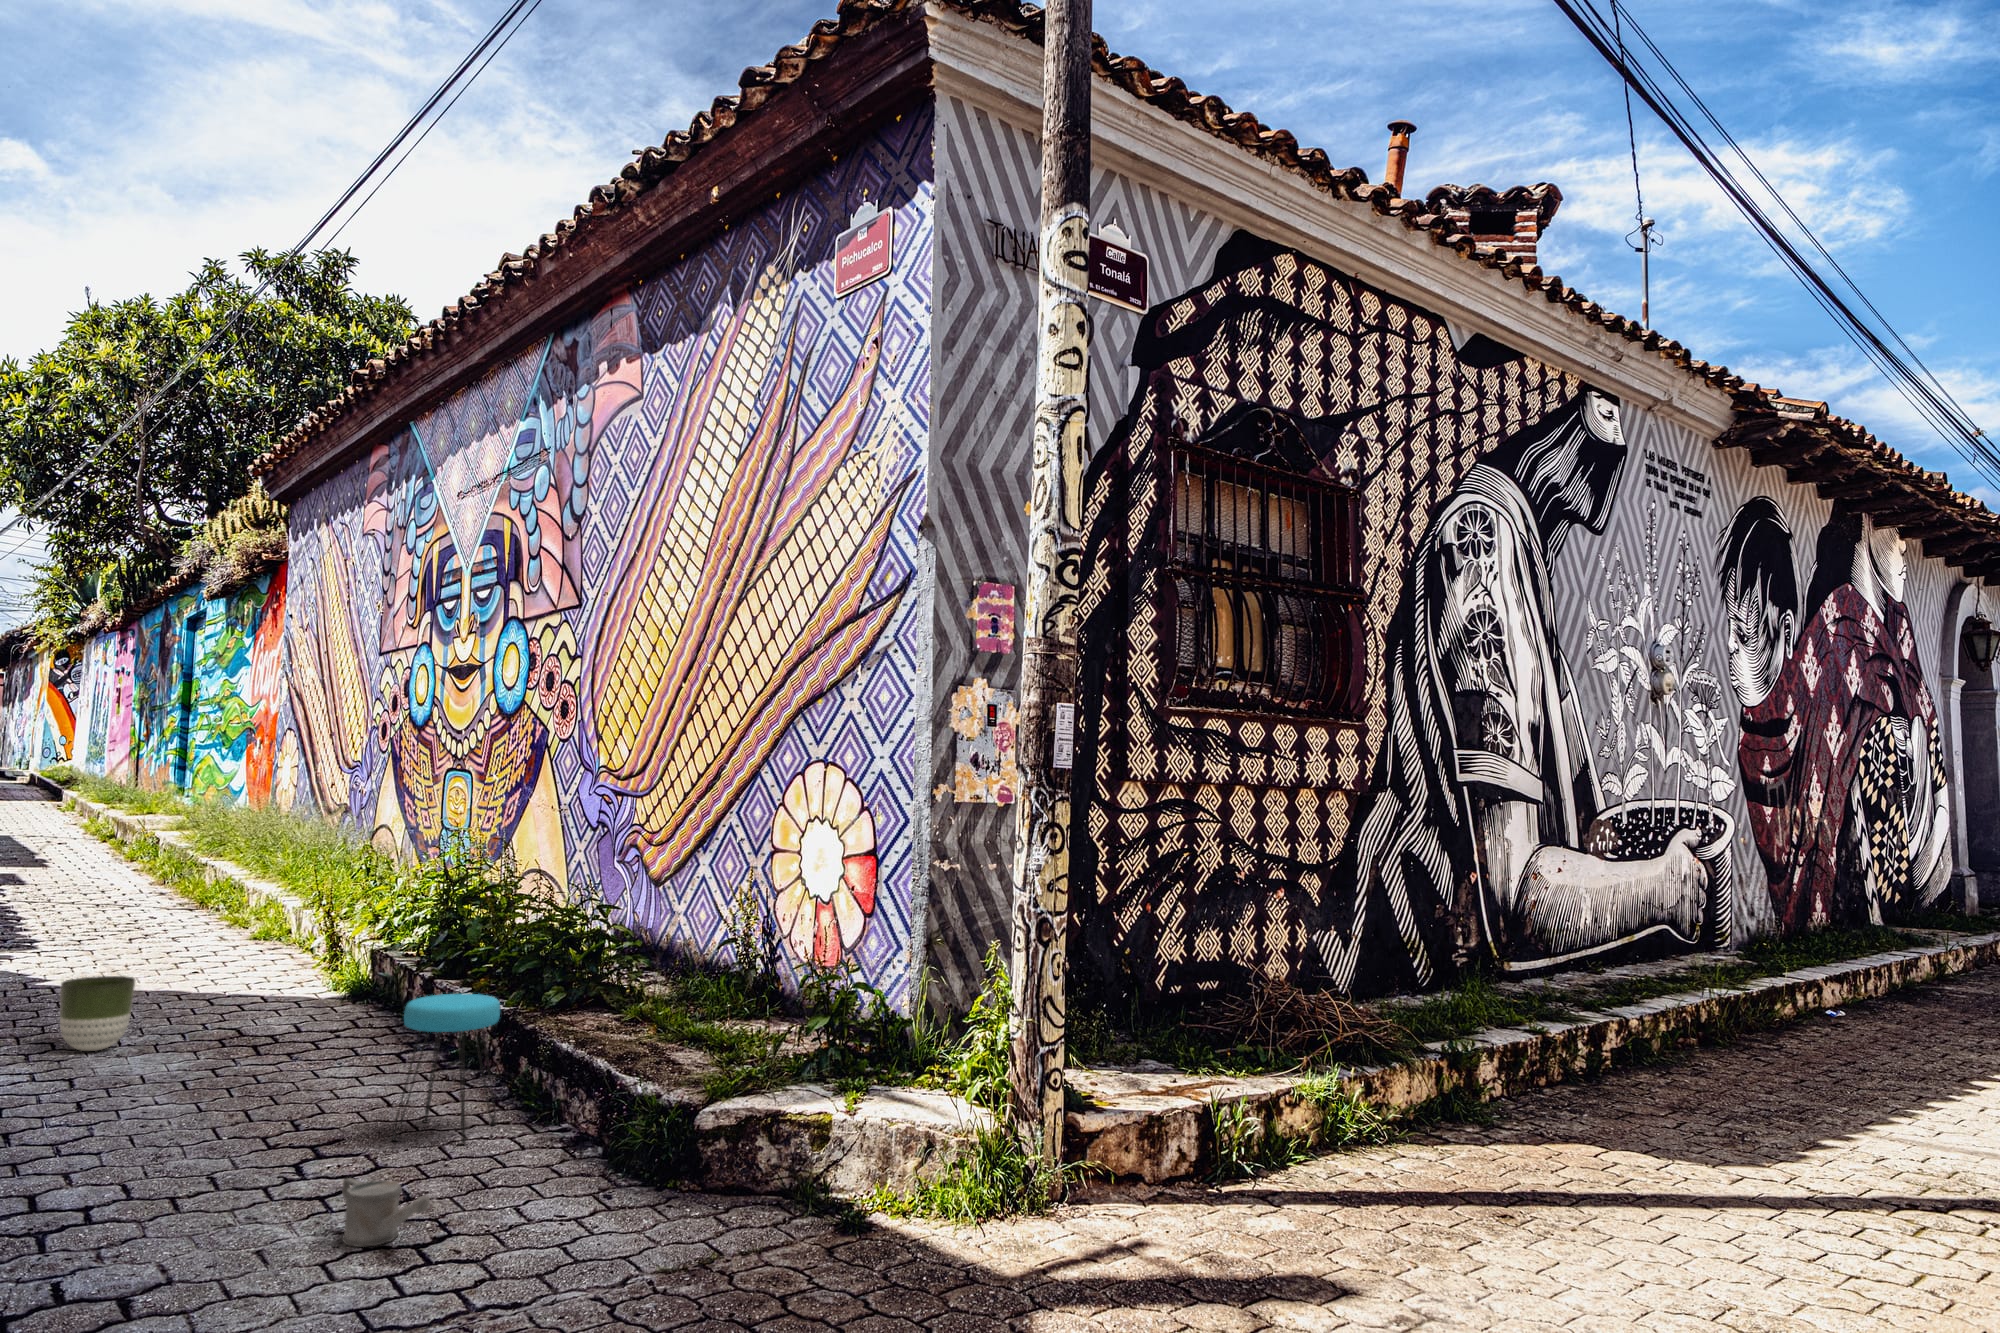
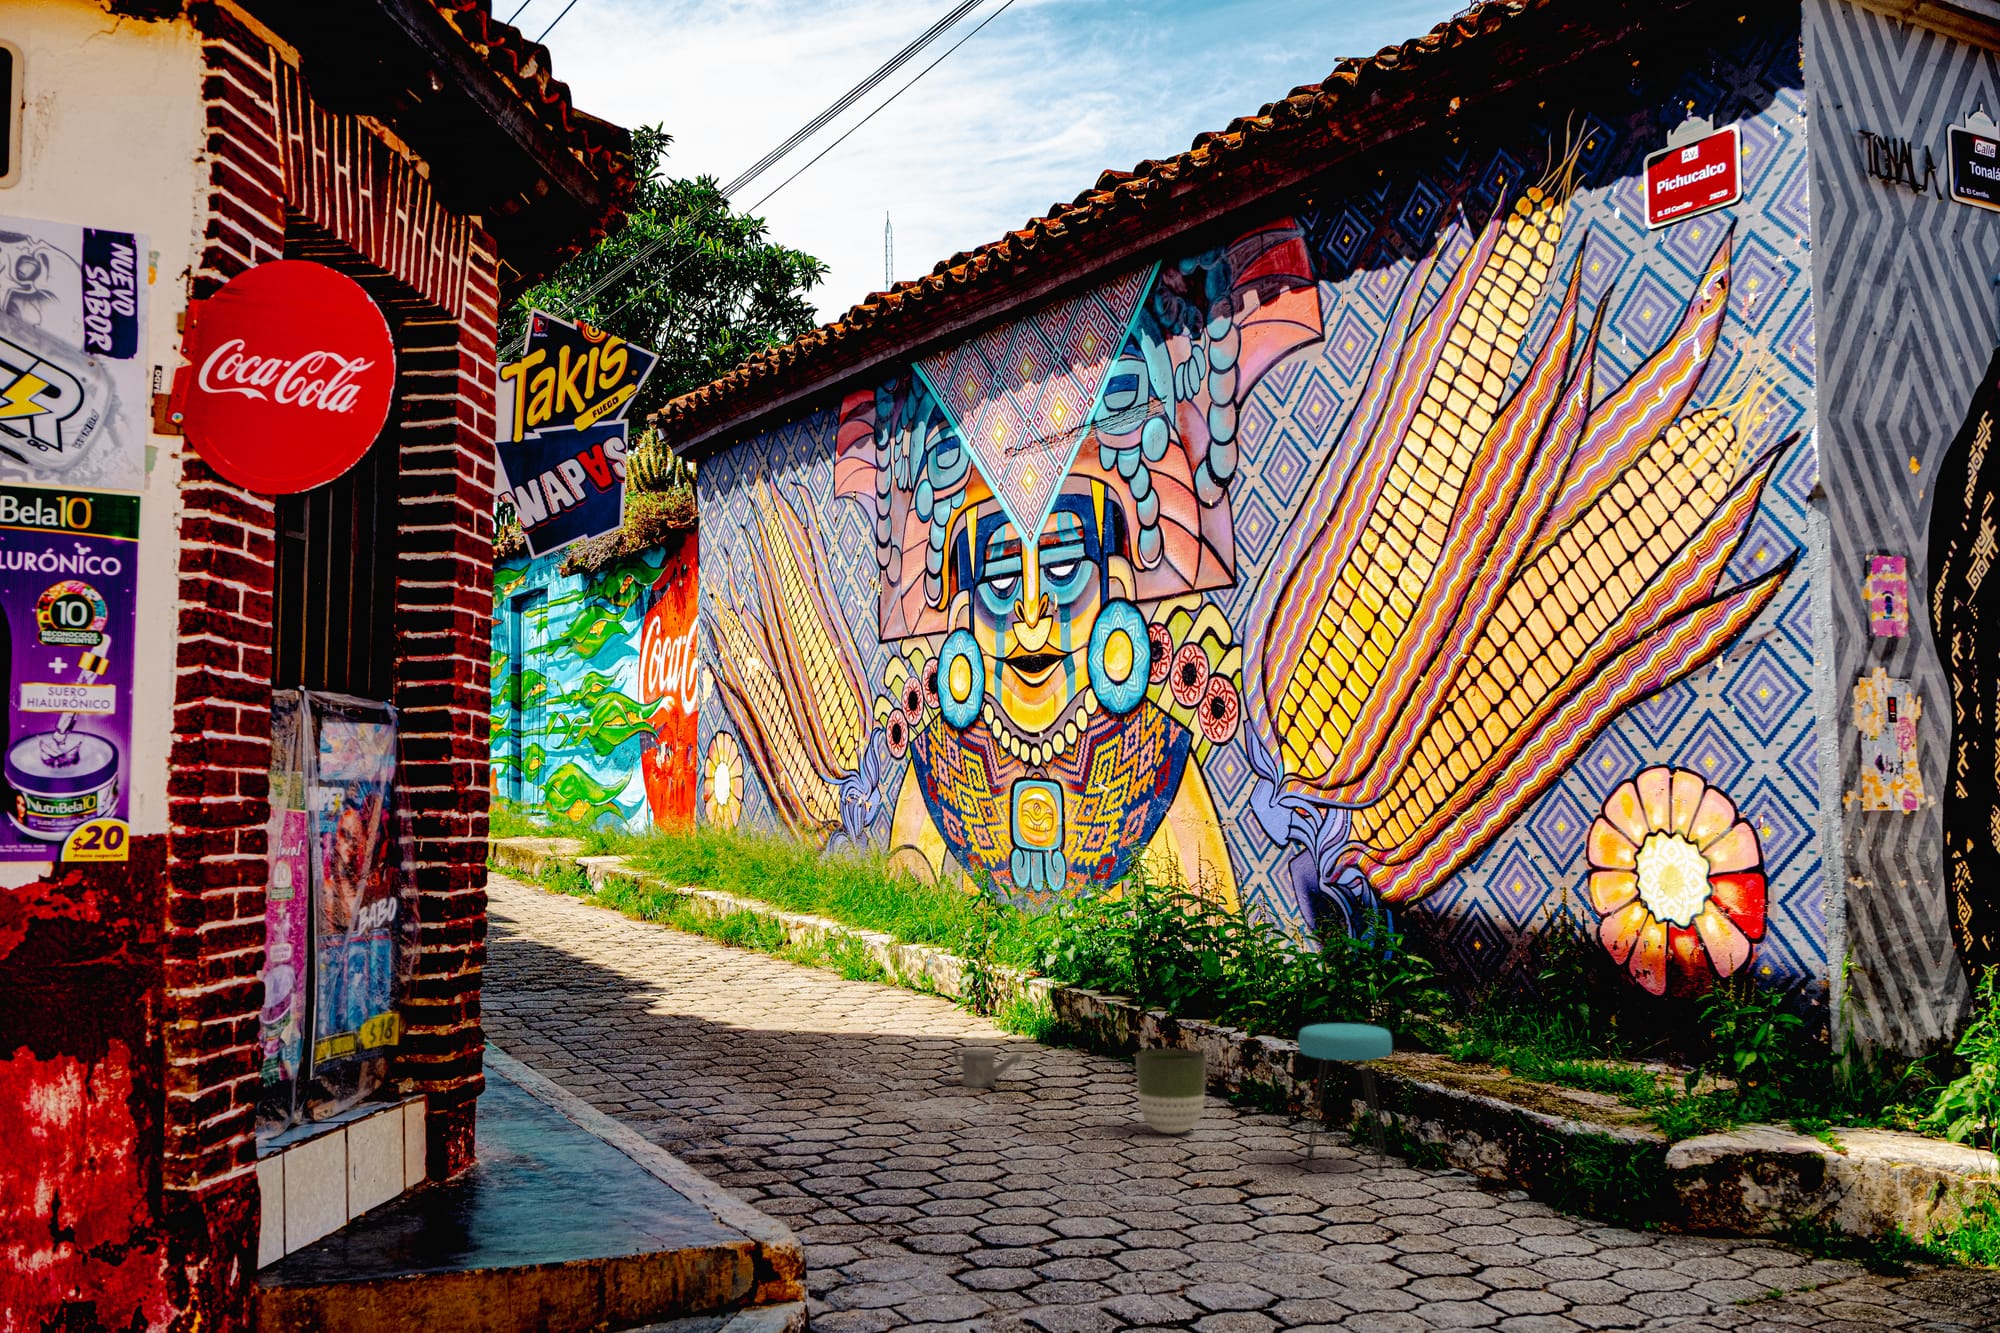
planter: present [60,976,135,1051] -> present [1136,1049,1207,1134]
watering can: present [342,1178,430,1247] -> present [954,1049,1022,1088]

